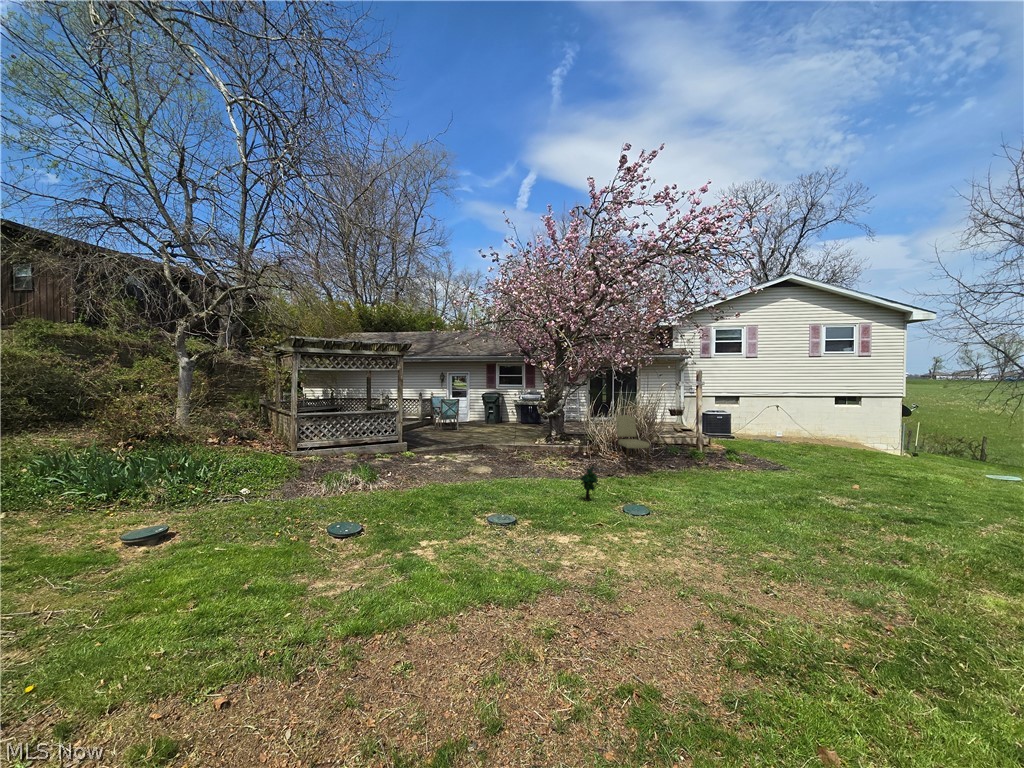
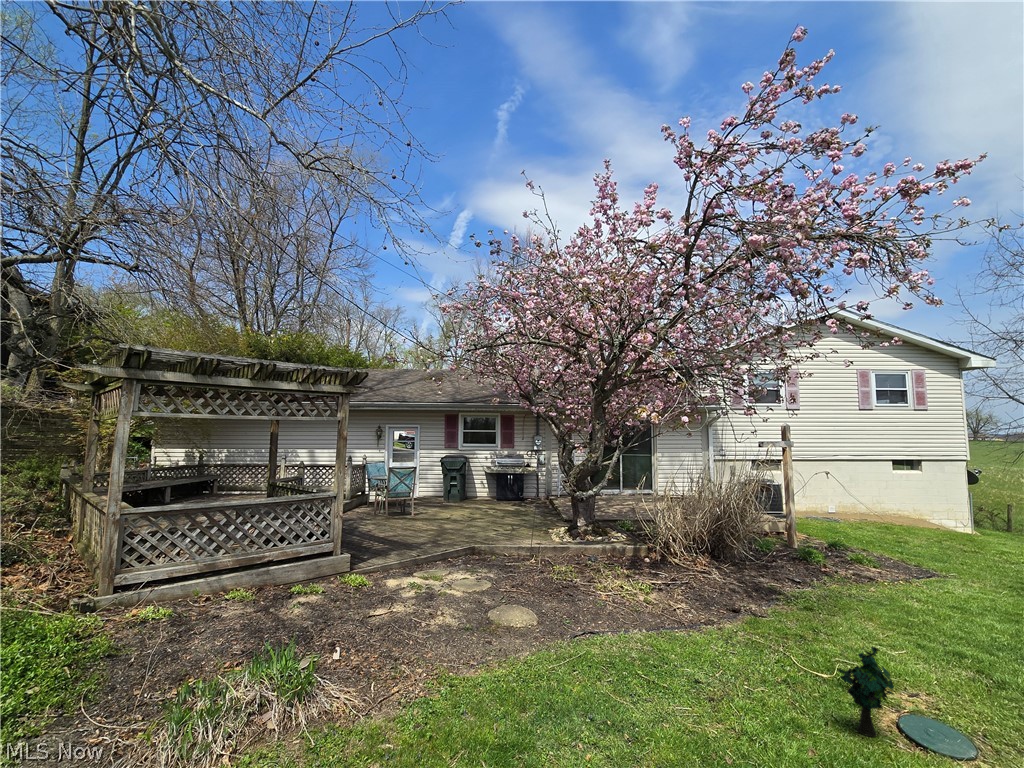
chair: present [616,415,650,467] -> none [724,498,793,595]

